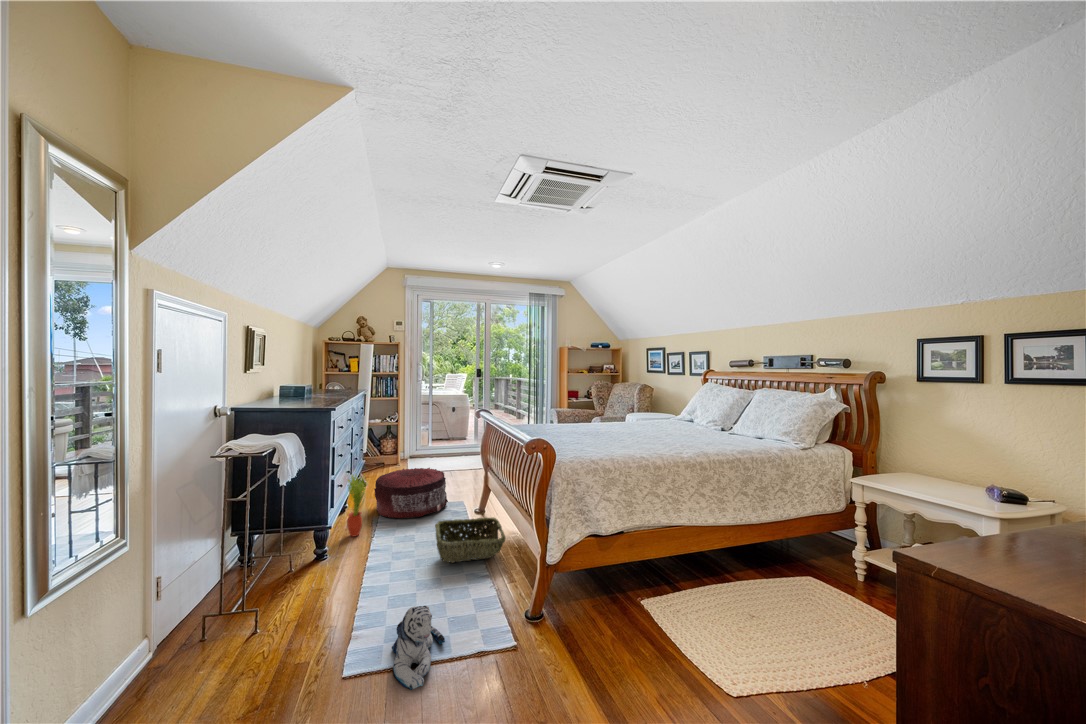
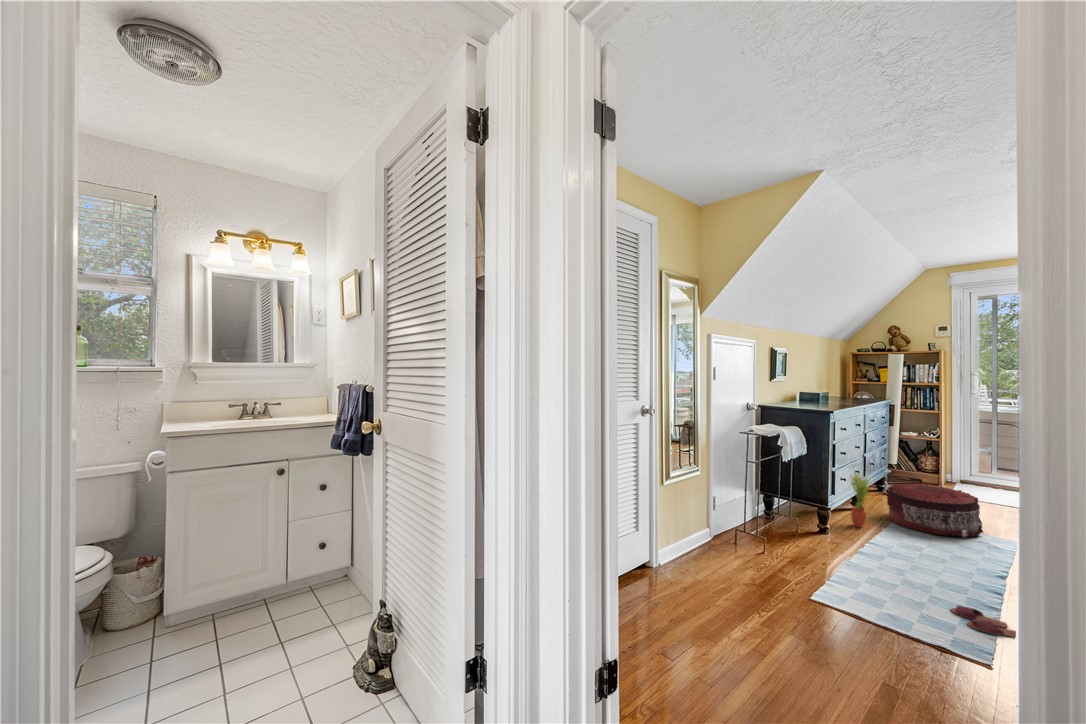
woven basket: present [435,518,505,563] -> none [931,535,1029,594]
slippers: none [469,591,525,615] -> present [950,606,1016,637]
plush toy: present [392,606,445,690] -> none [849,571,905,627]

